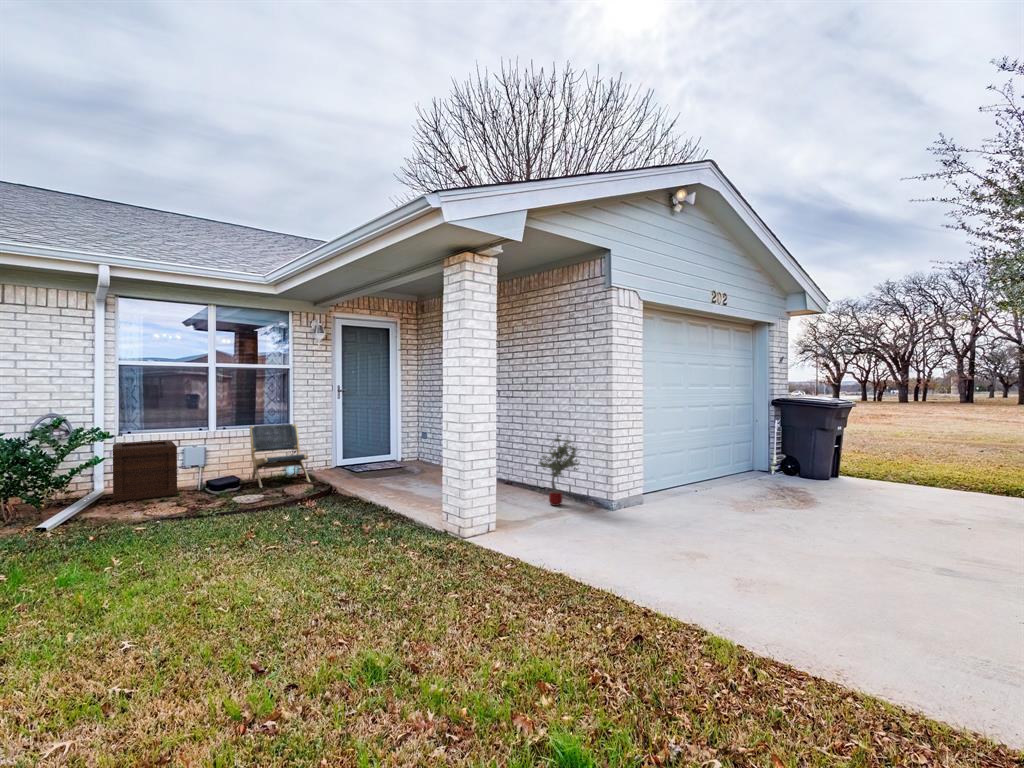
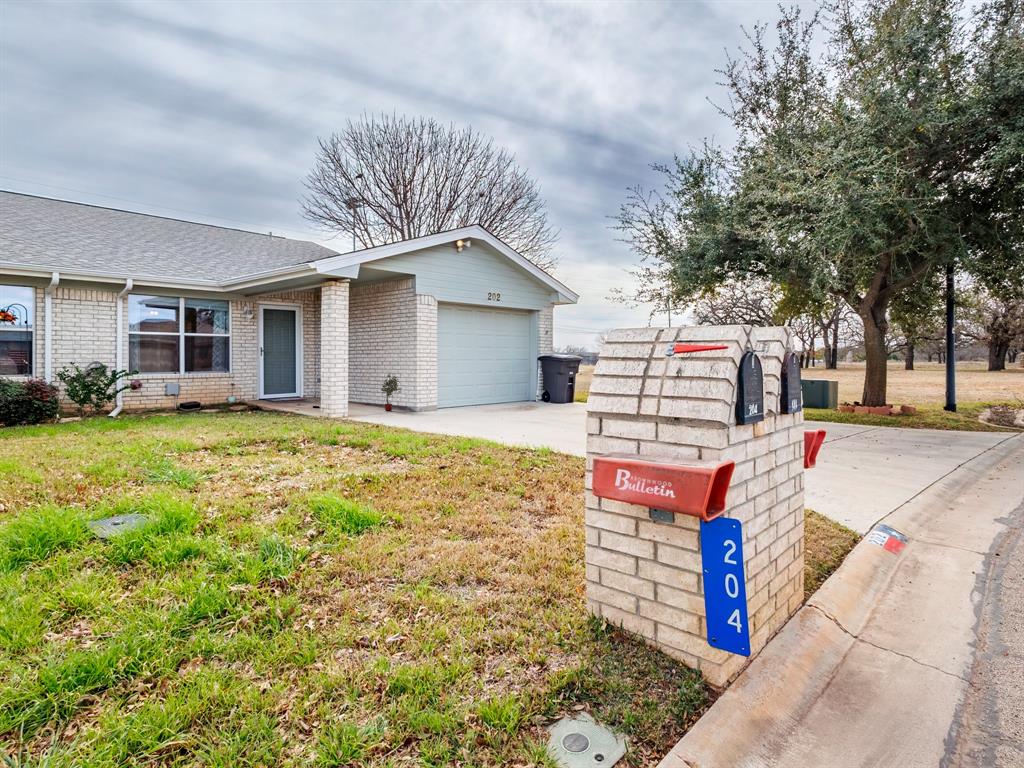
lounge chair: present [249,424,310,488] -> none [206,371,246,407]
wooden crate: present [113,441,177,502] -> none [128,379,169,411]

